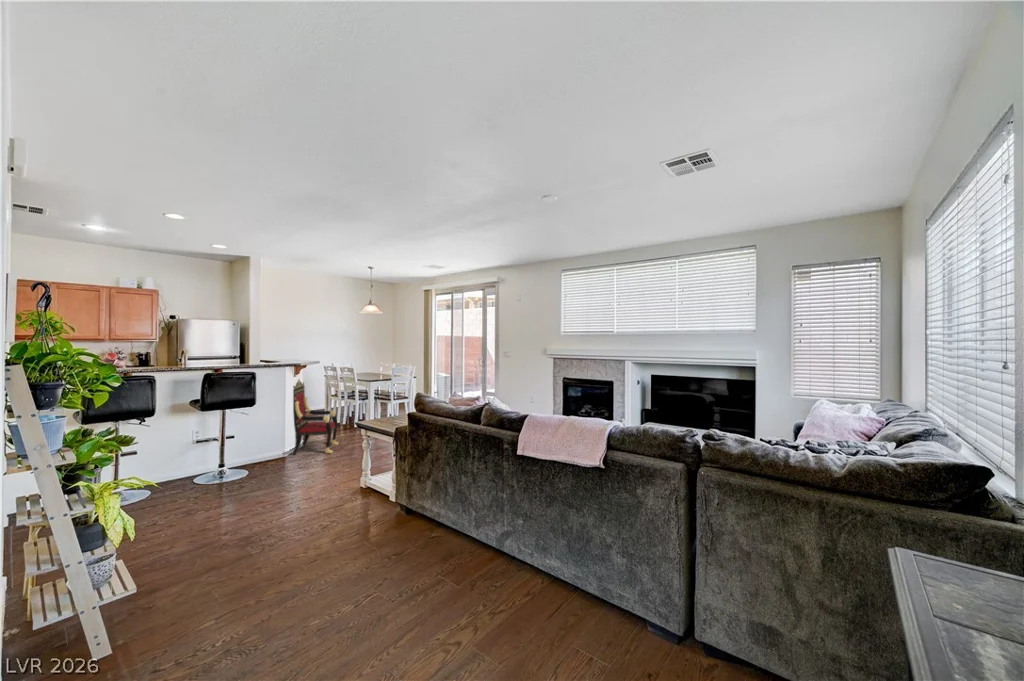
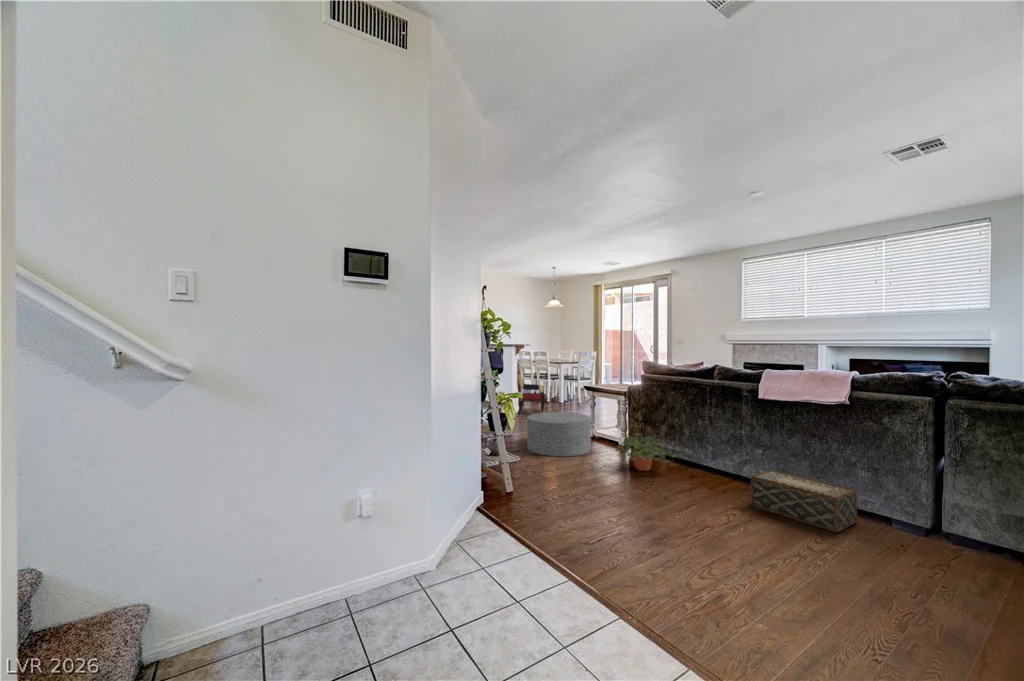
ottoman: none [253,461,348,533] -> present [527,412,591,456]
potted plant: none [351,493,432,550] -> present [616,433,676,471]
woven basket: none [495,549,610,654] -> present [751,470,857,532]

